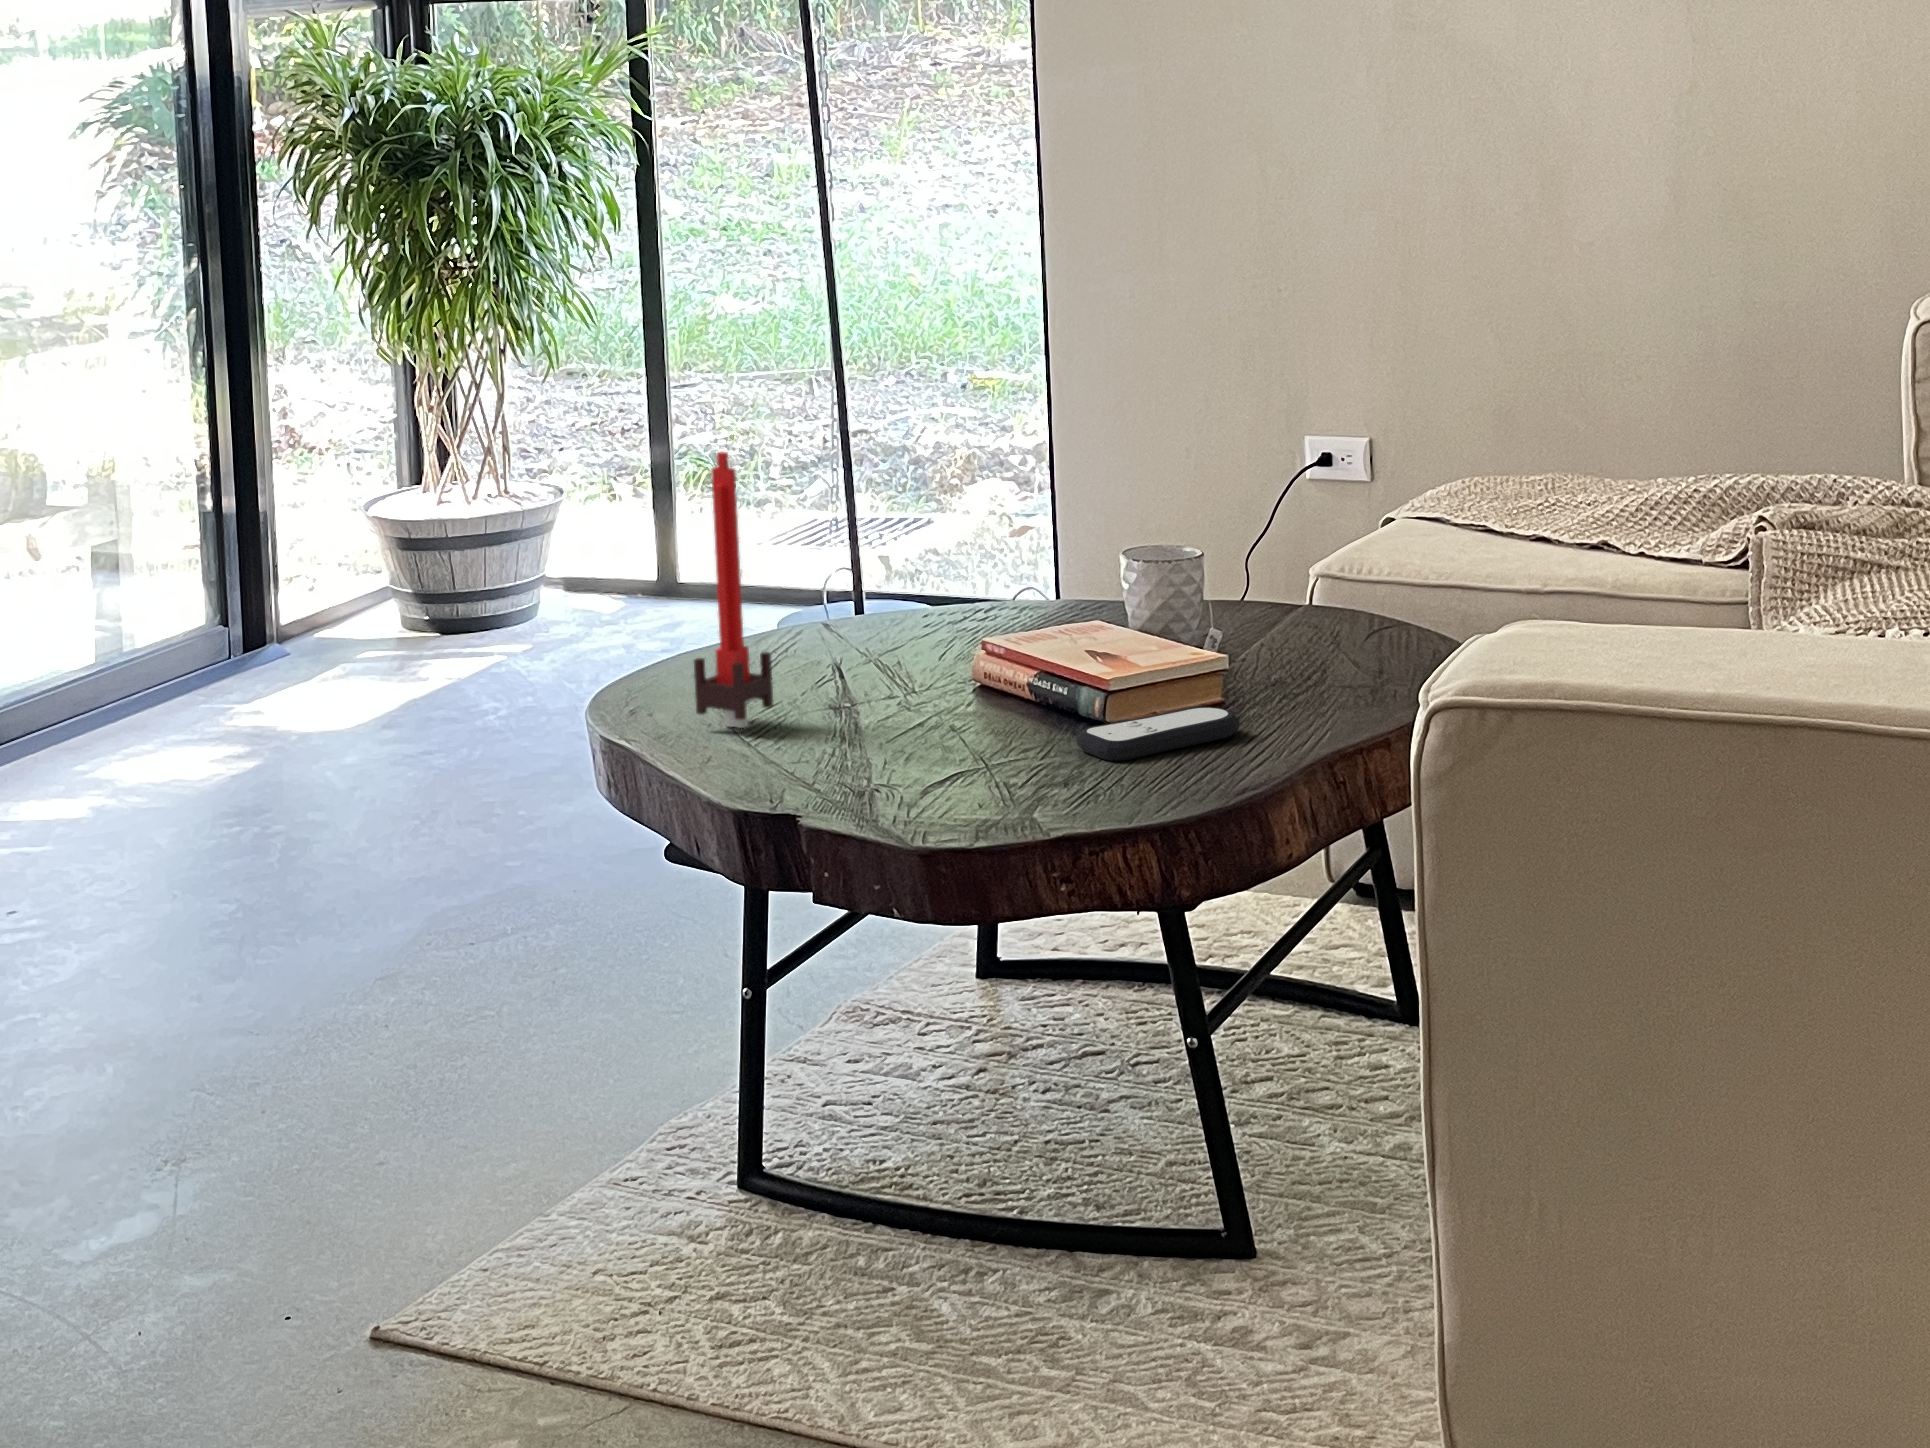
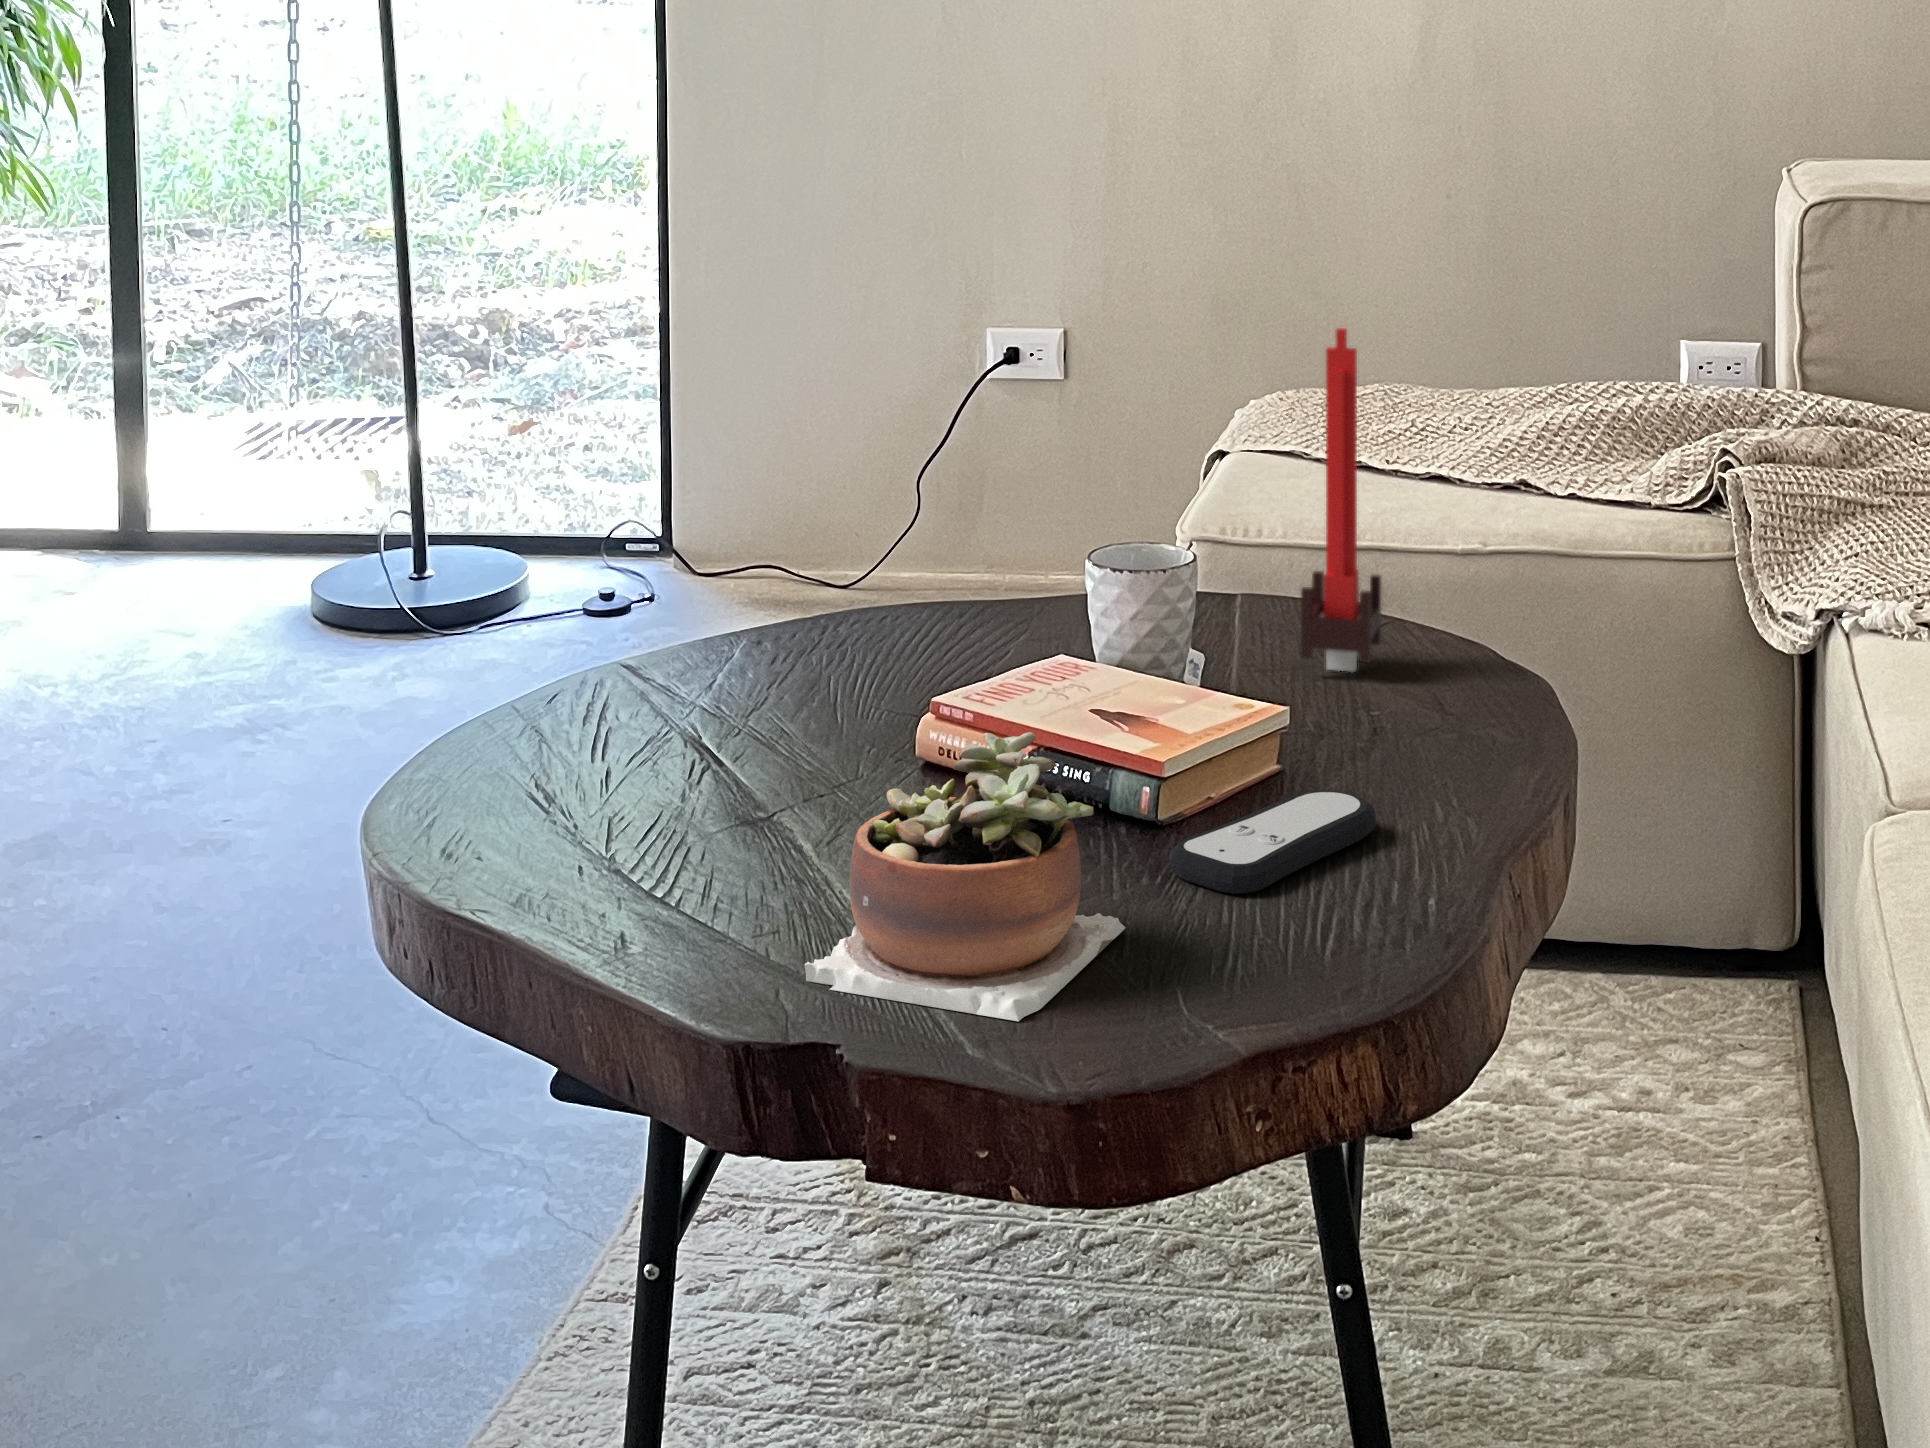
candle: present [694,452,773,728] -> present [1301,328,1381,671]
succulent plant: none [800,637,1020,809] -> present [805,732,1126,1021]

